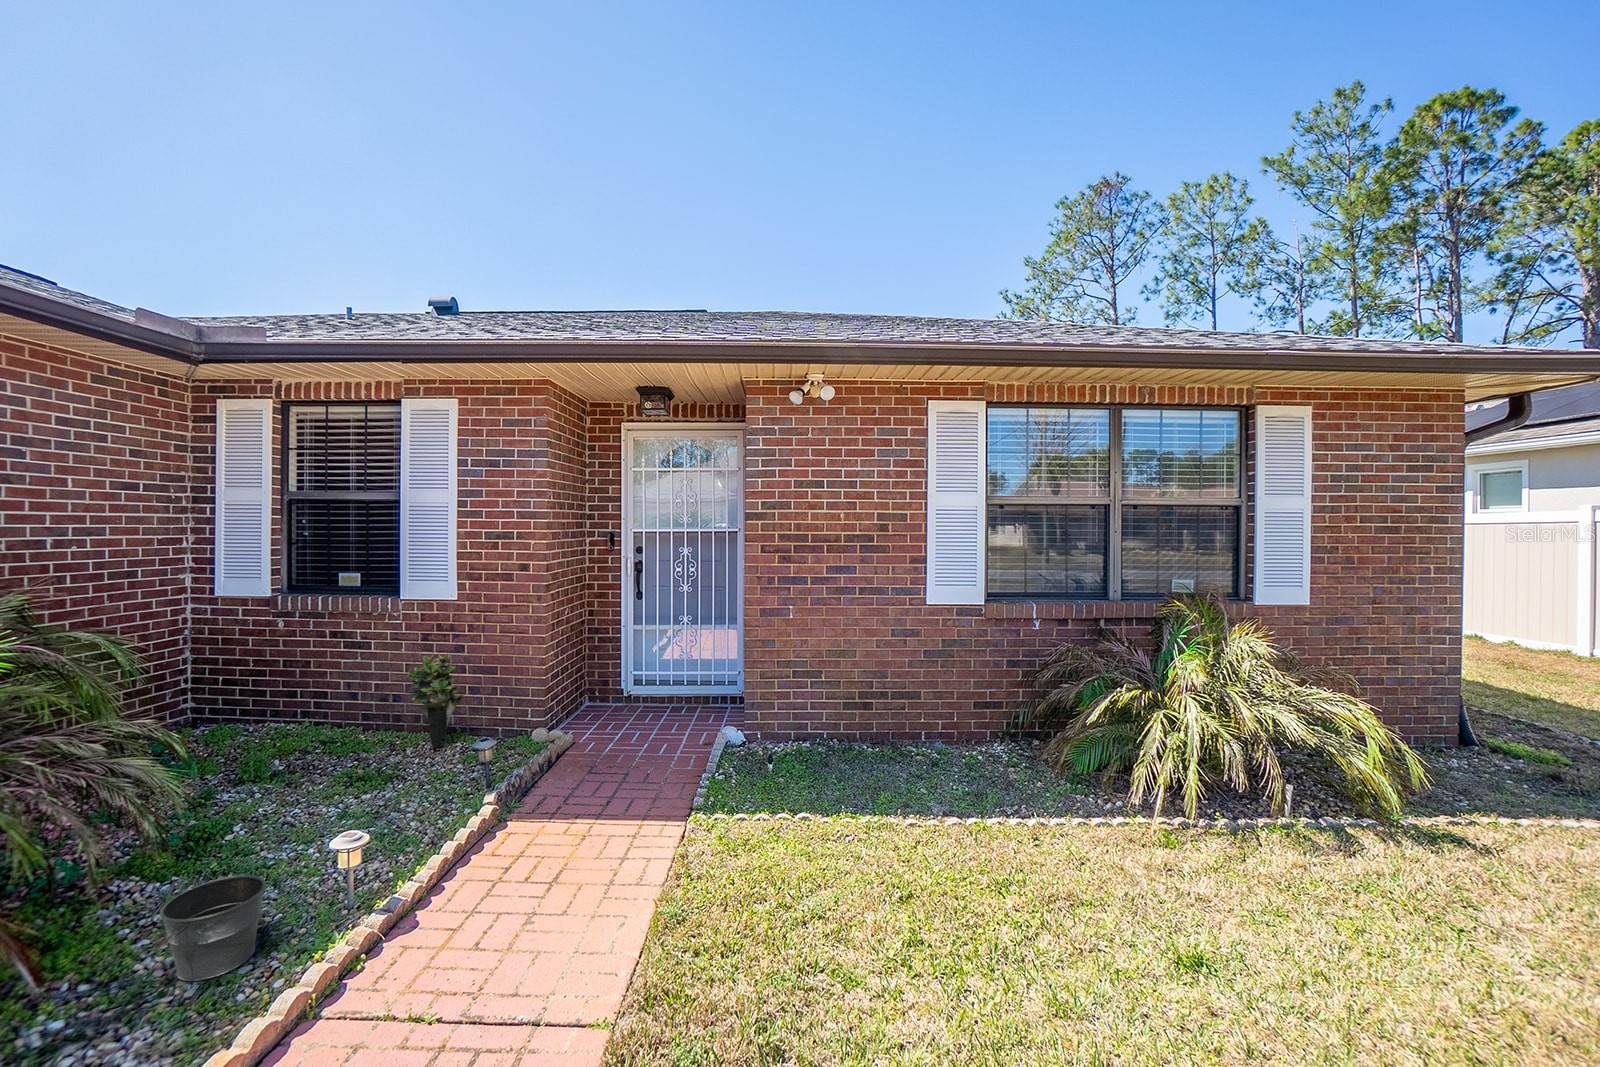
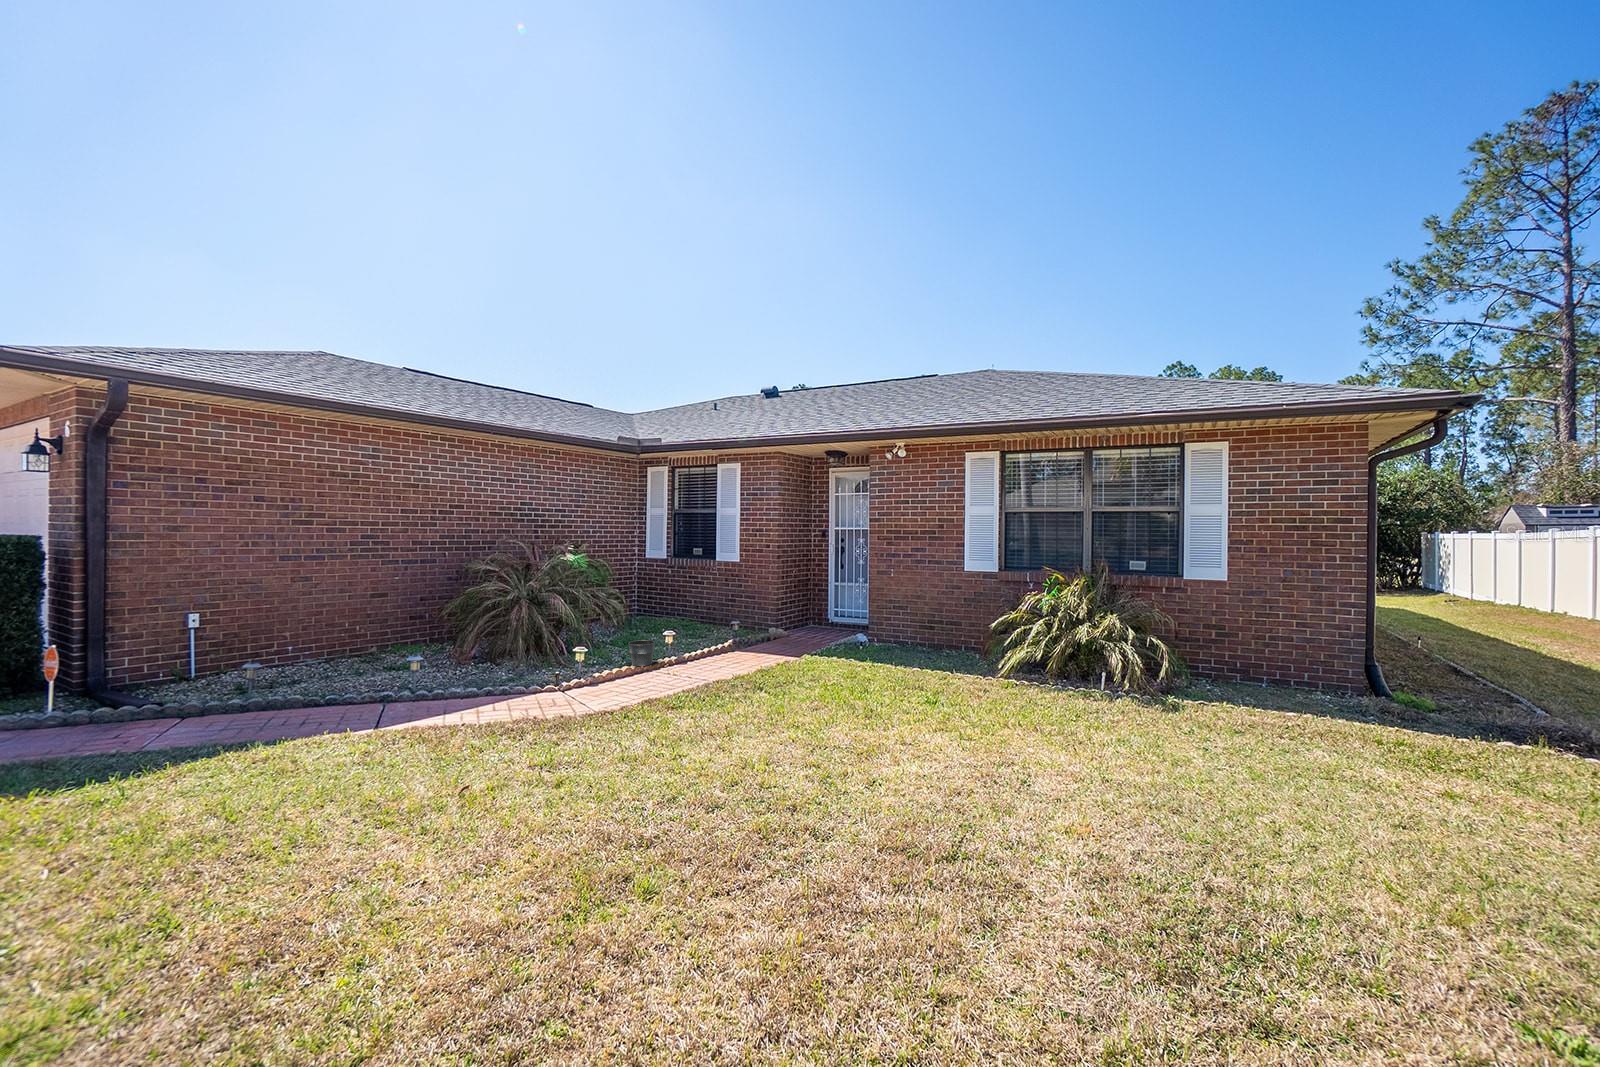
potted plant: present [407,654,464,748] -> none [715,587,739,631]

